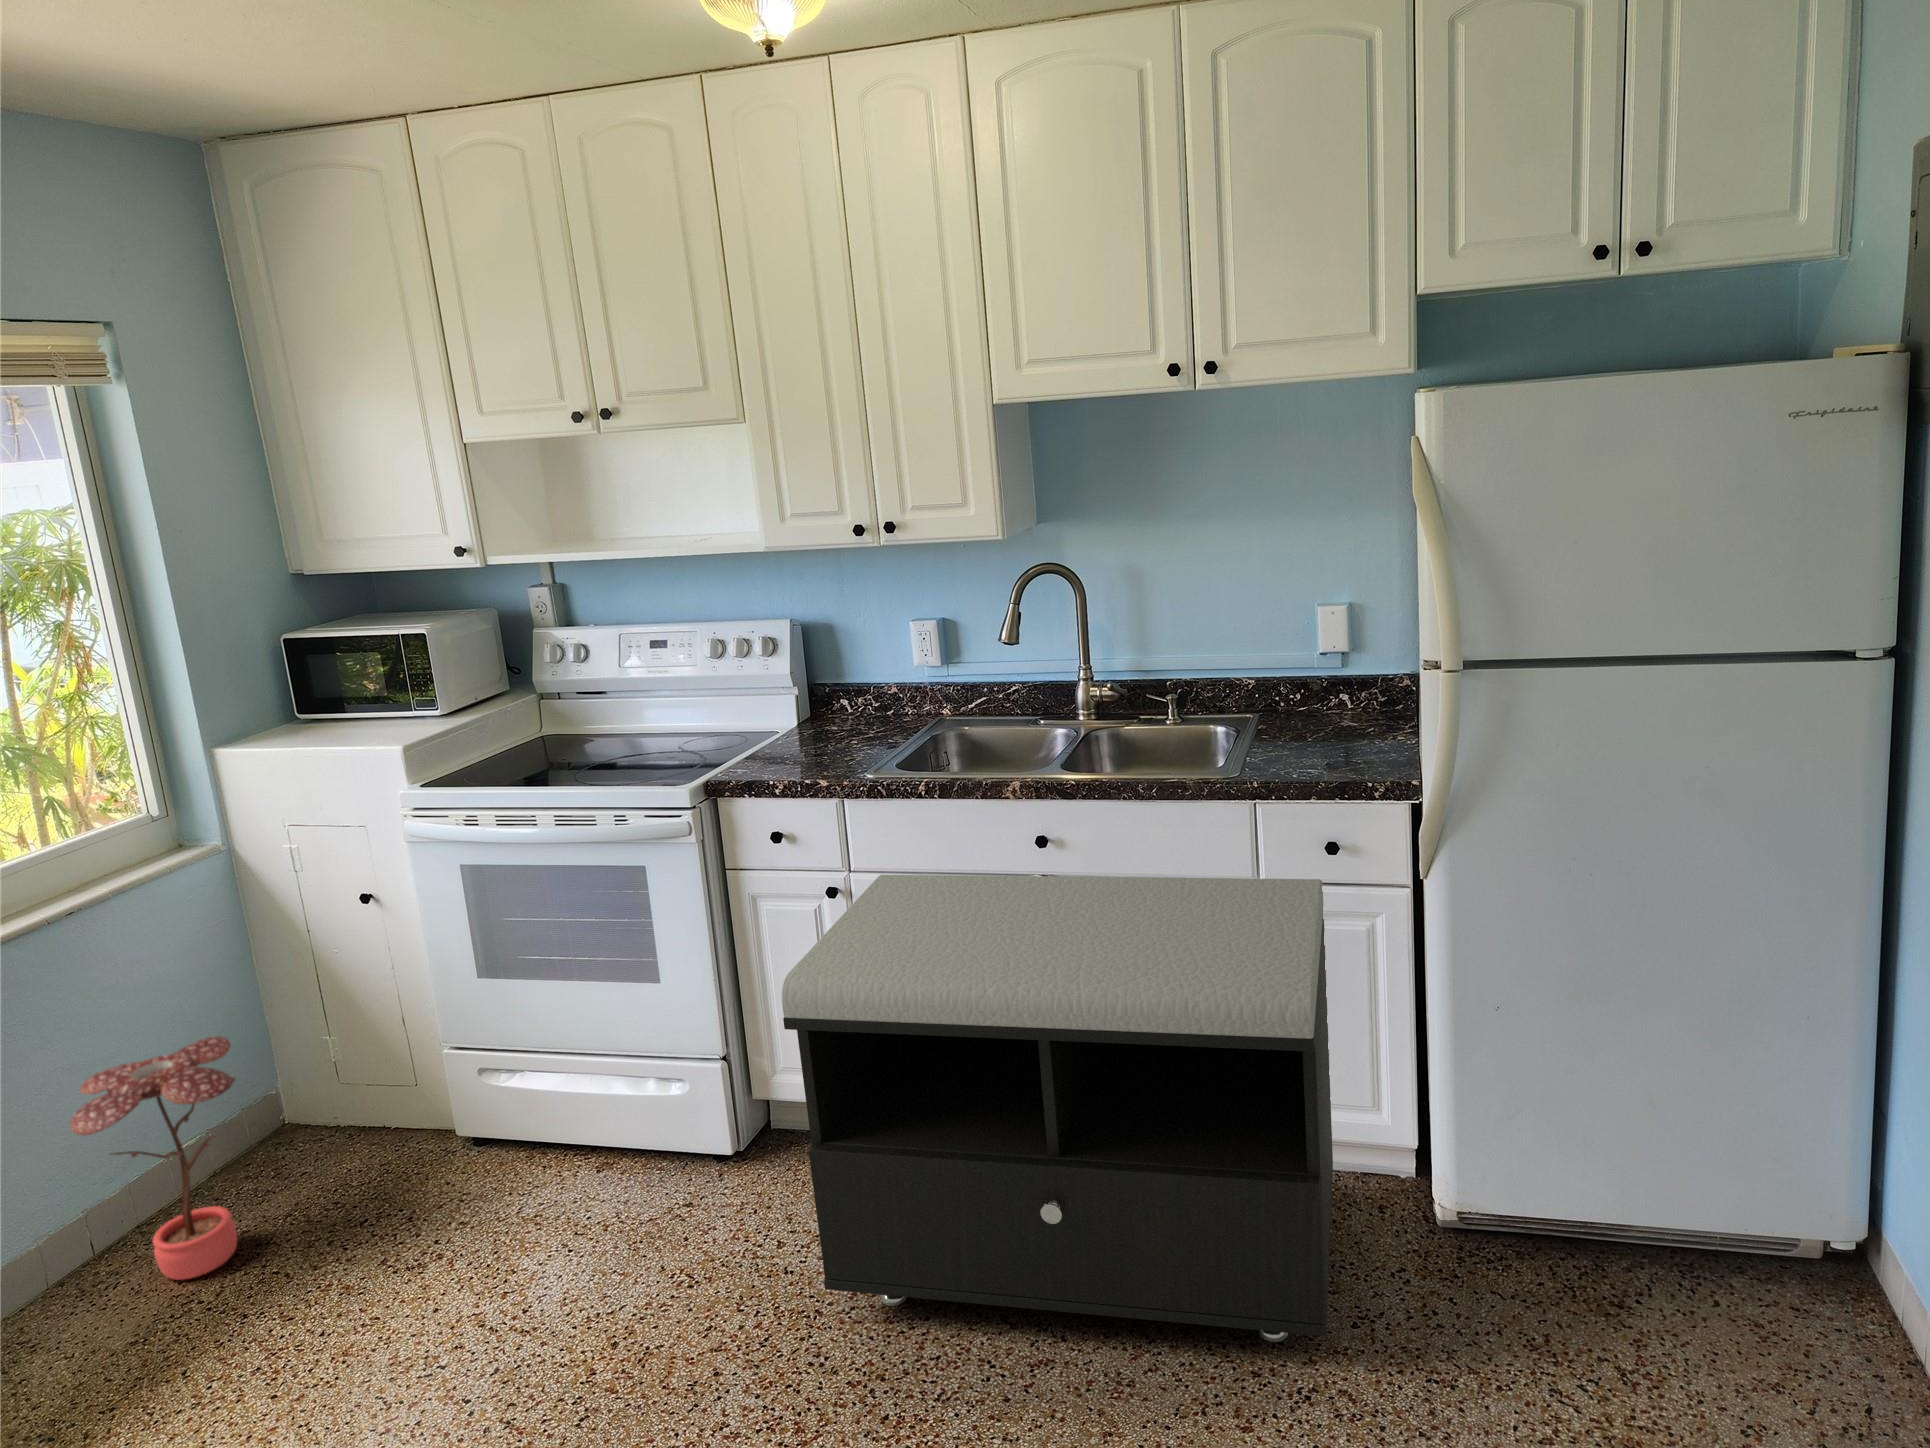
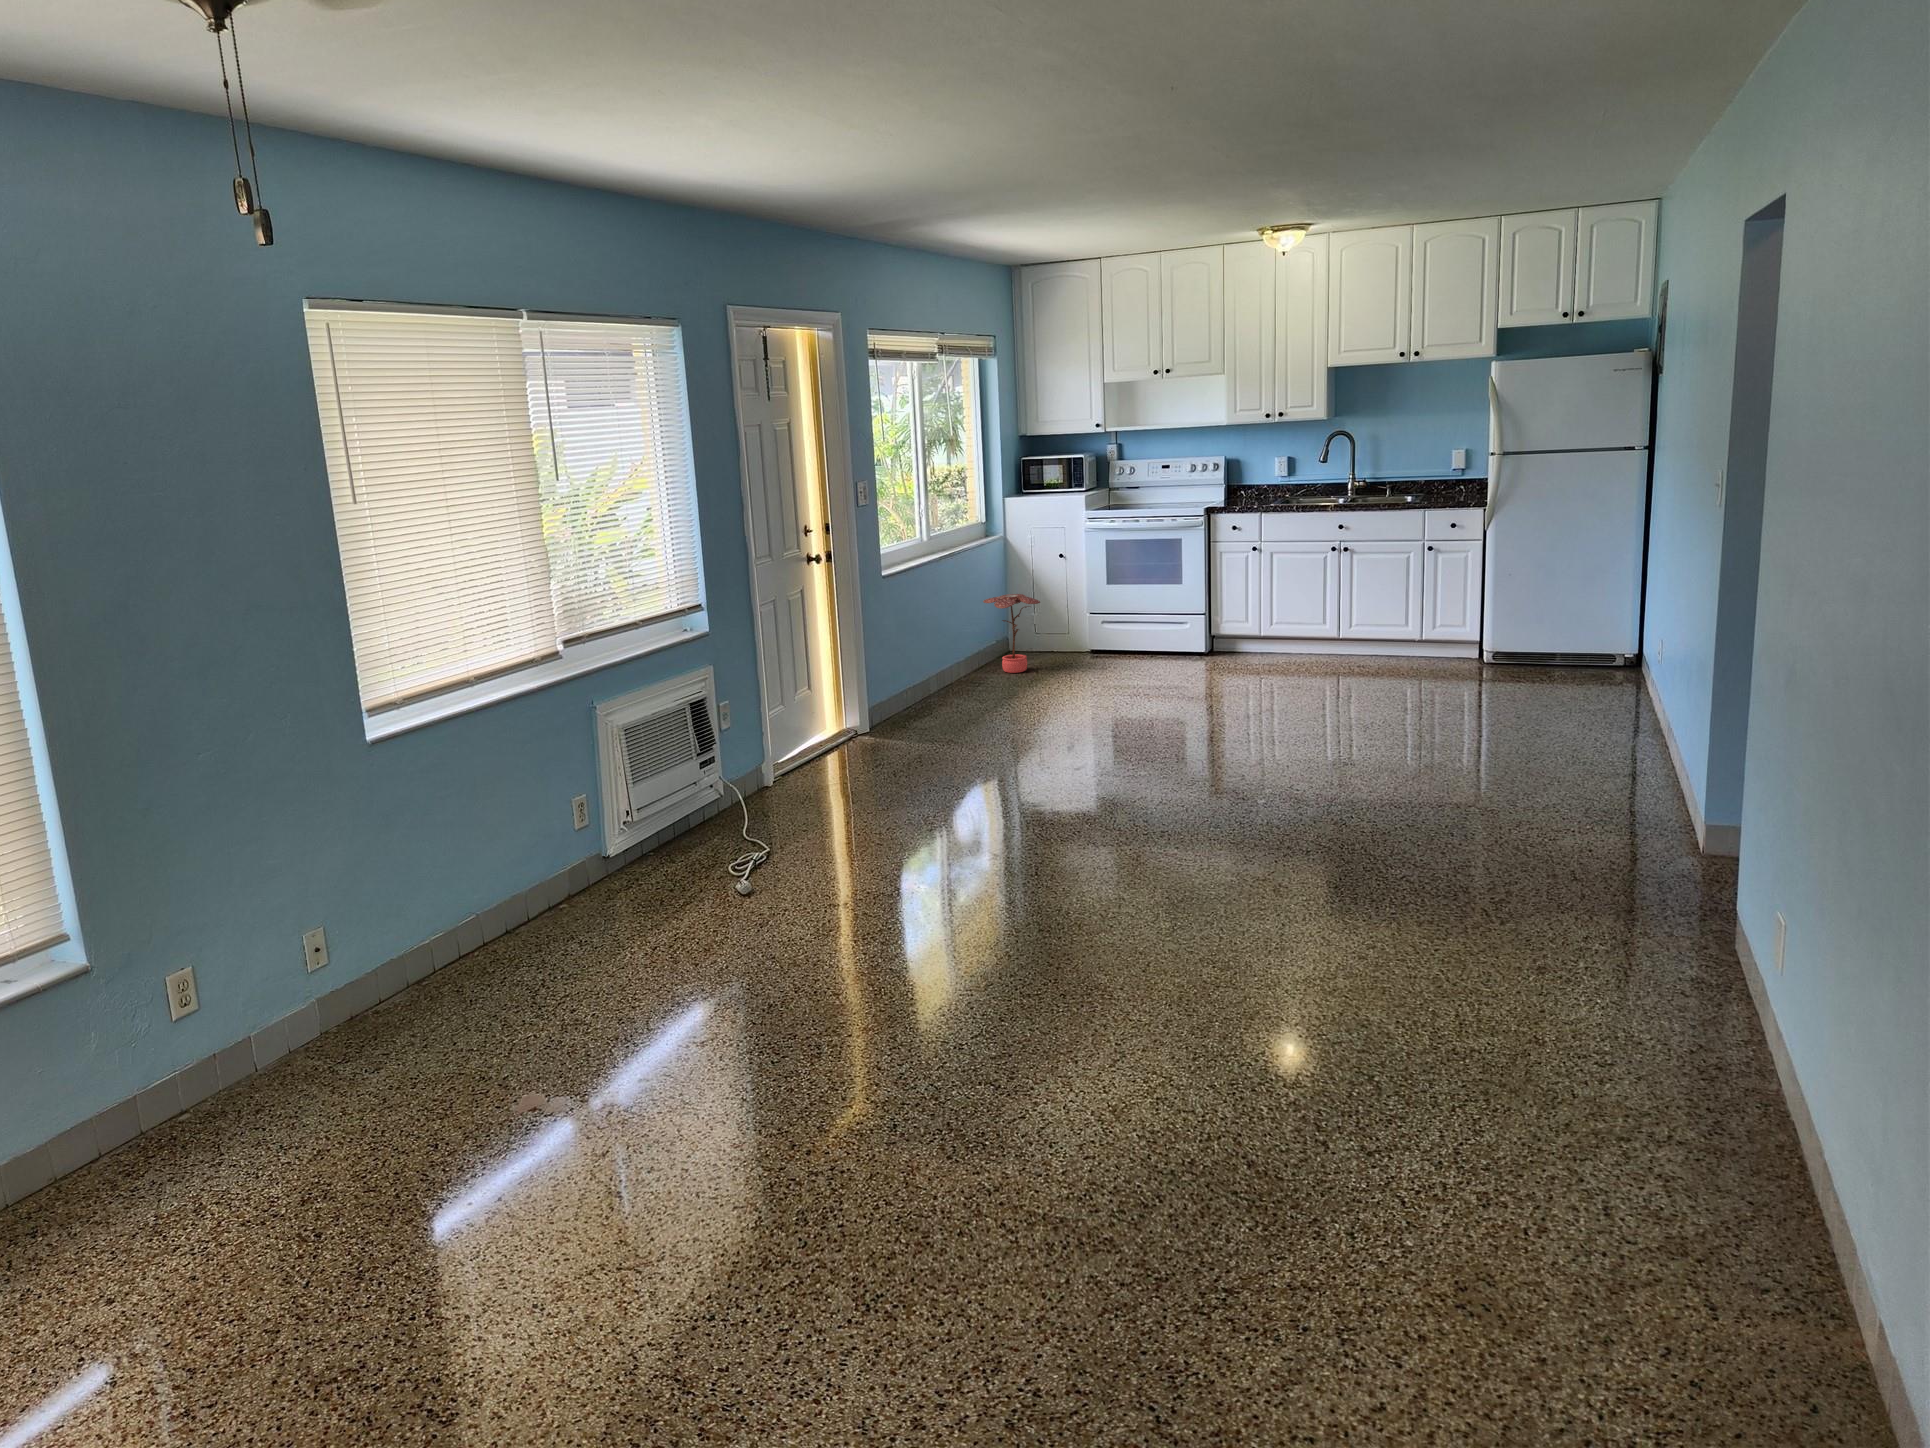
storage bench: present [782,875,1333,1342] -> none [1263,537,1449,679]

